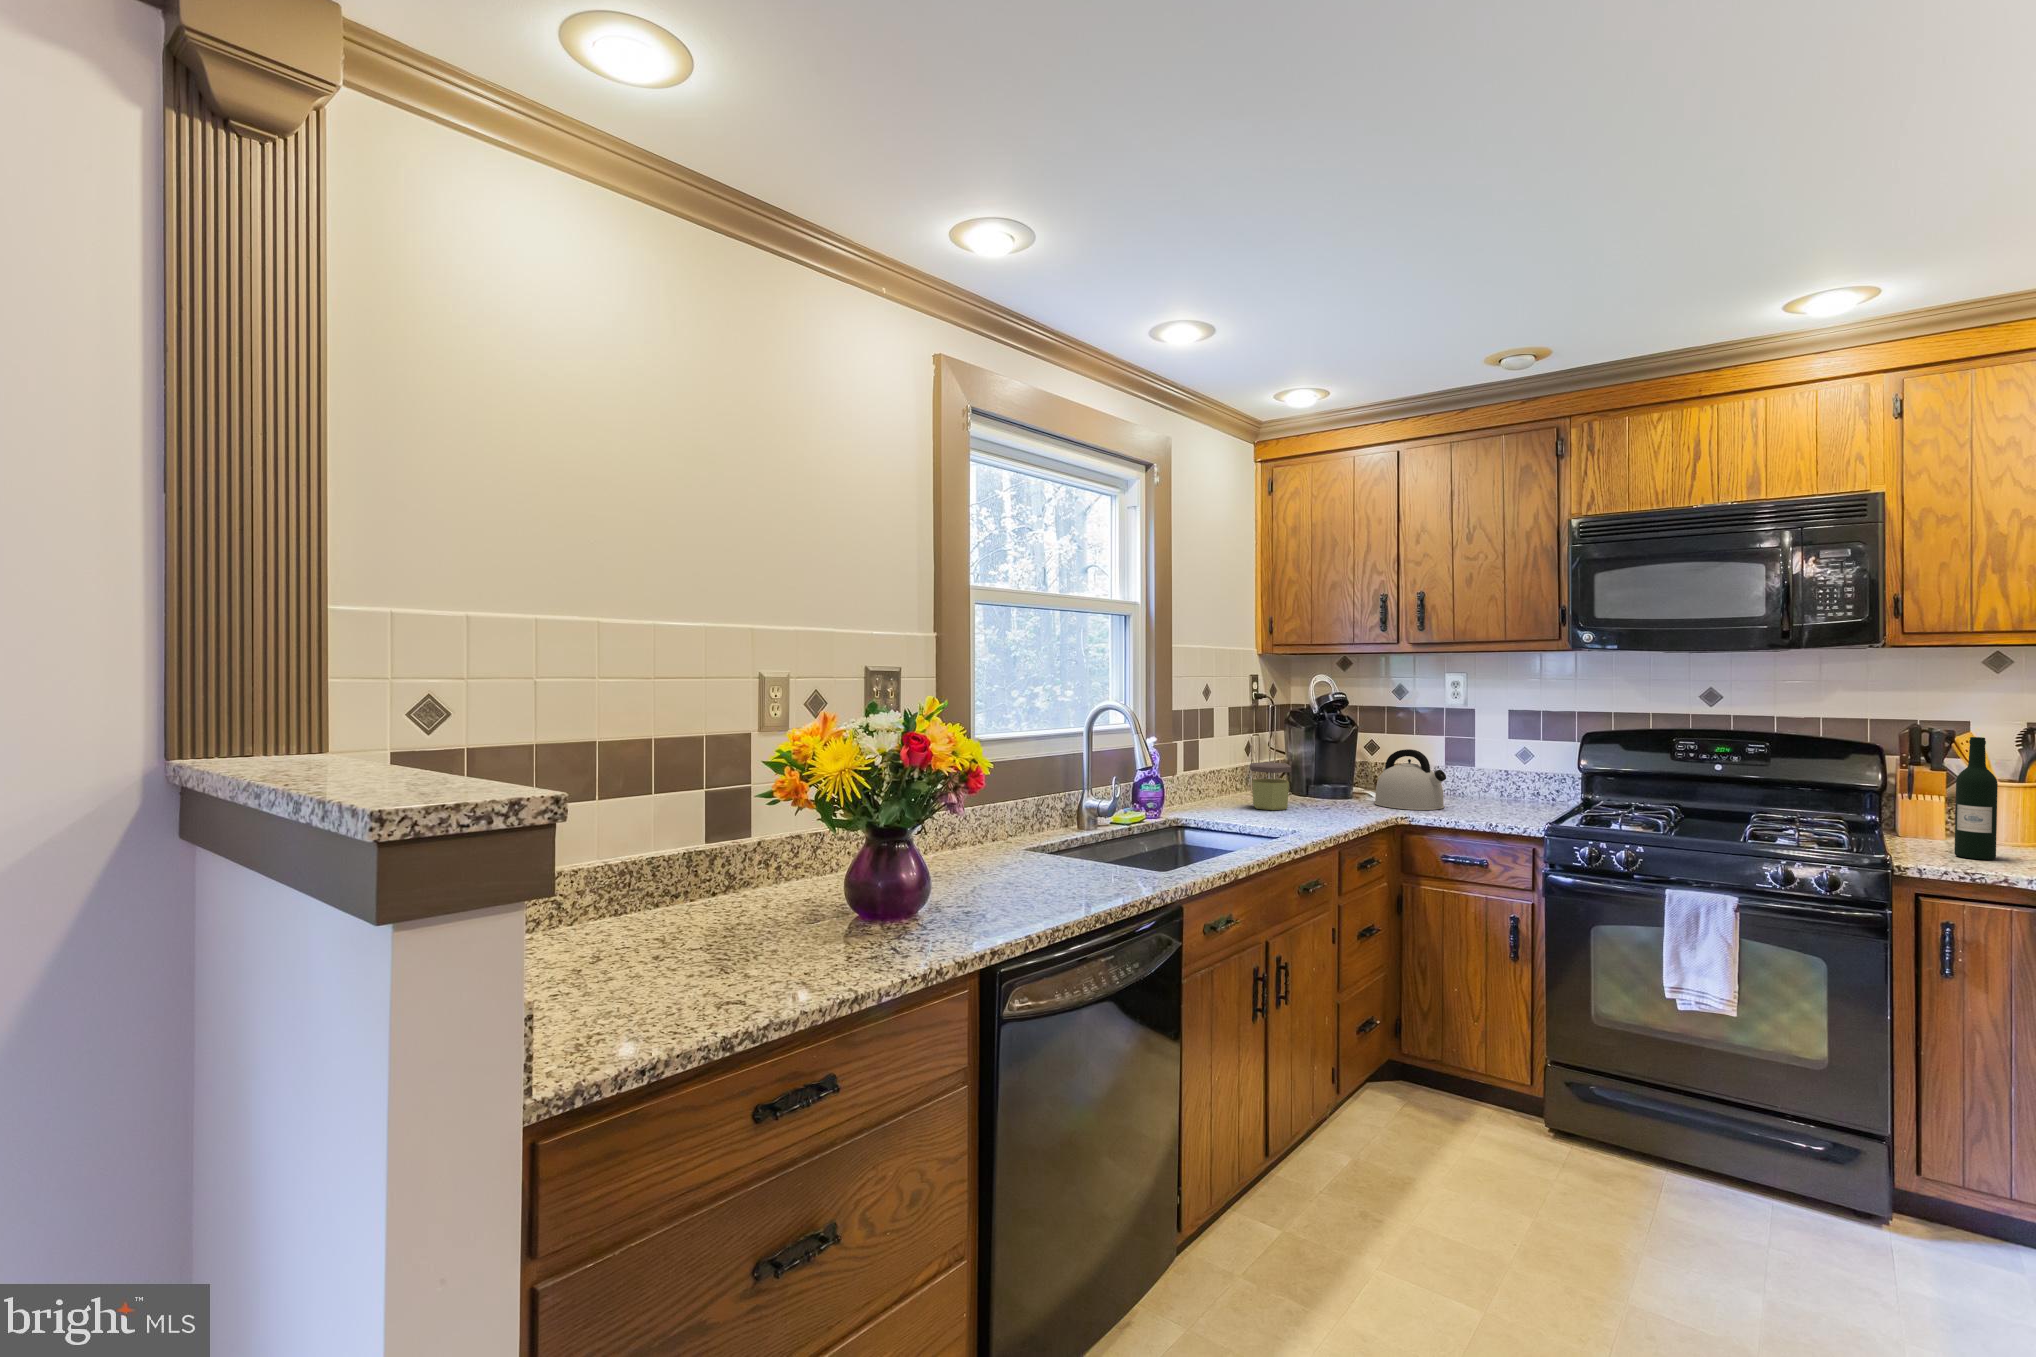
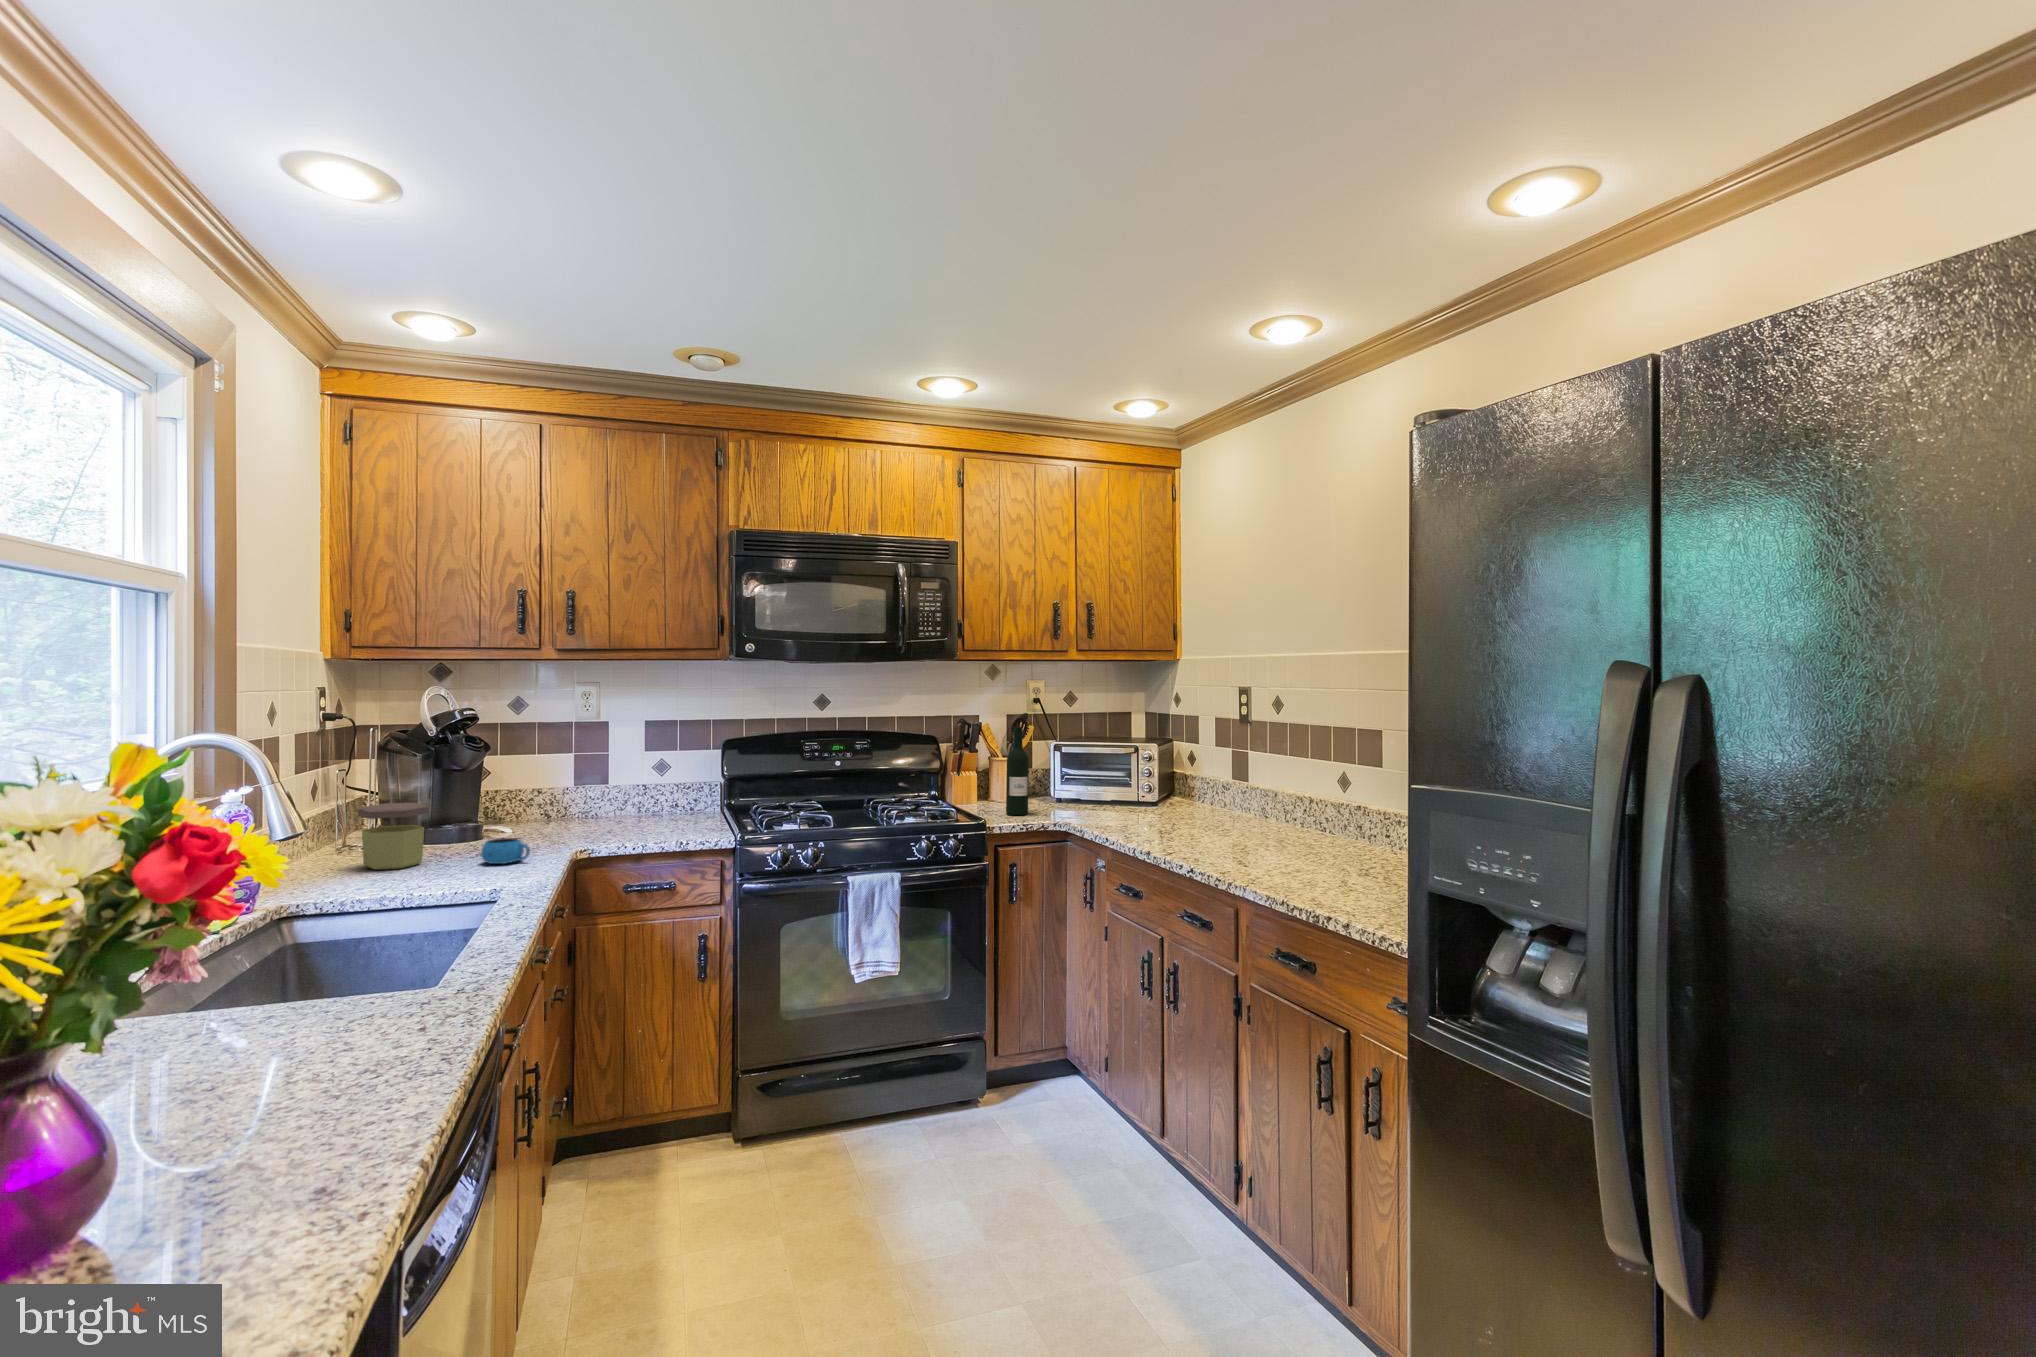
kettle: present [1374,749,1446,810] -> none [516,770,607,841]
mug: none [1321,798,1353,817] -> present [481,838,530,864]

